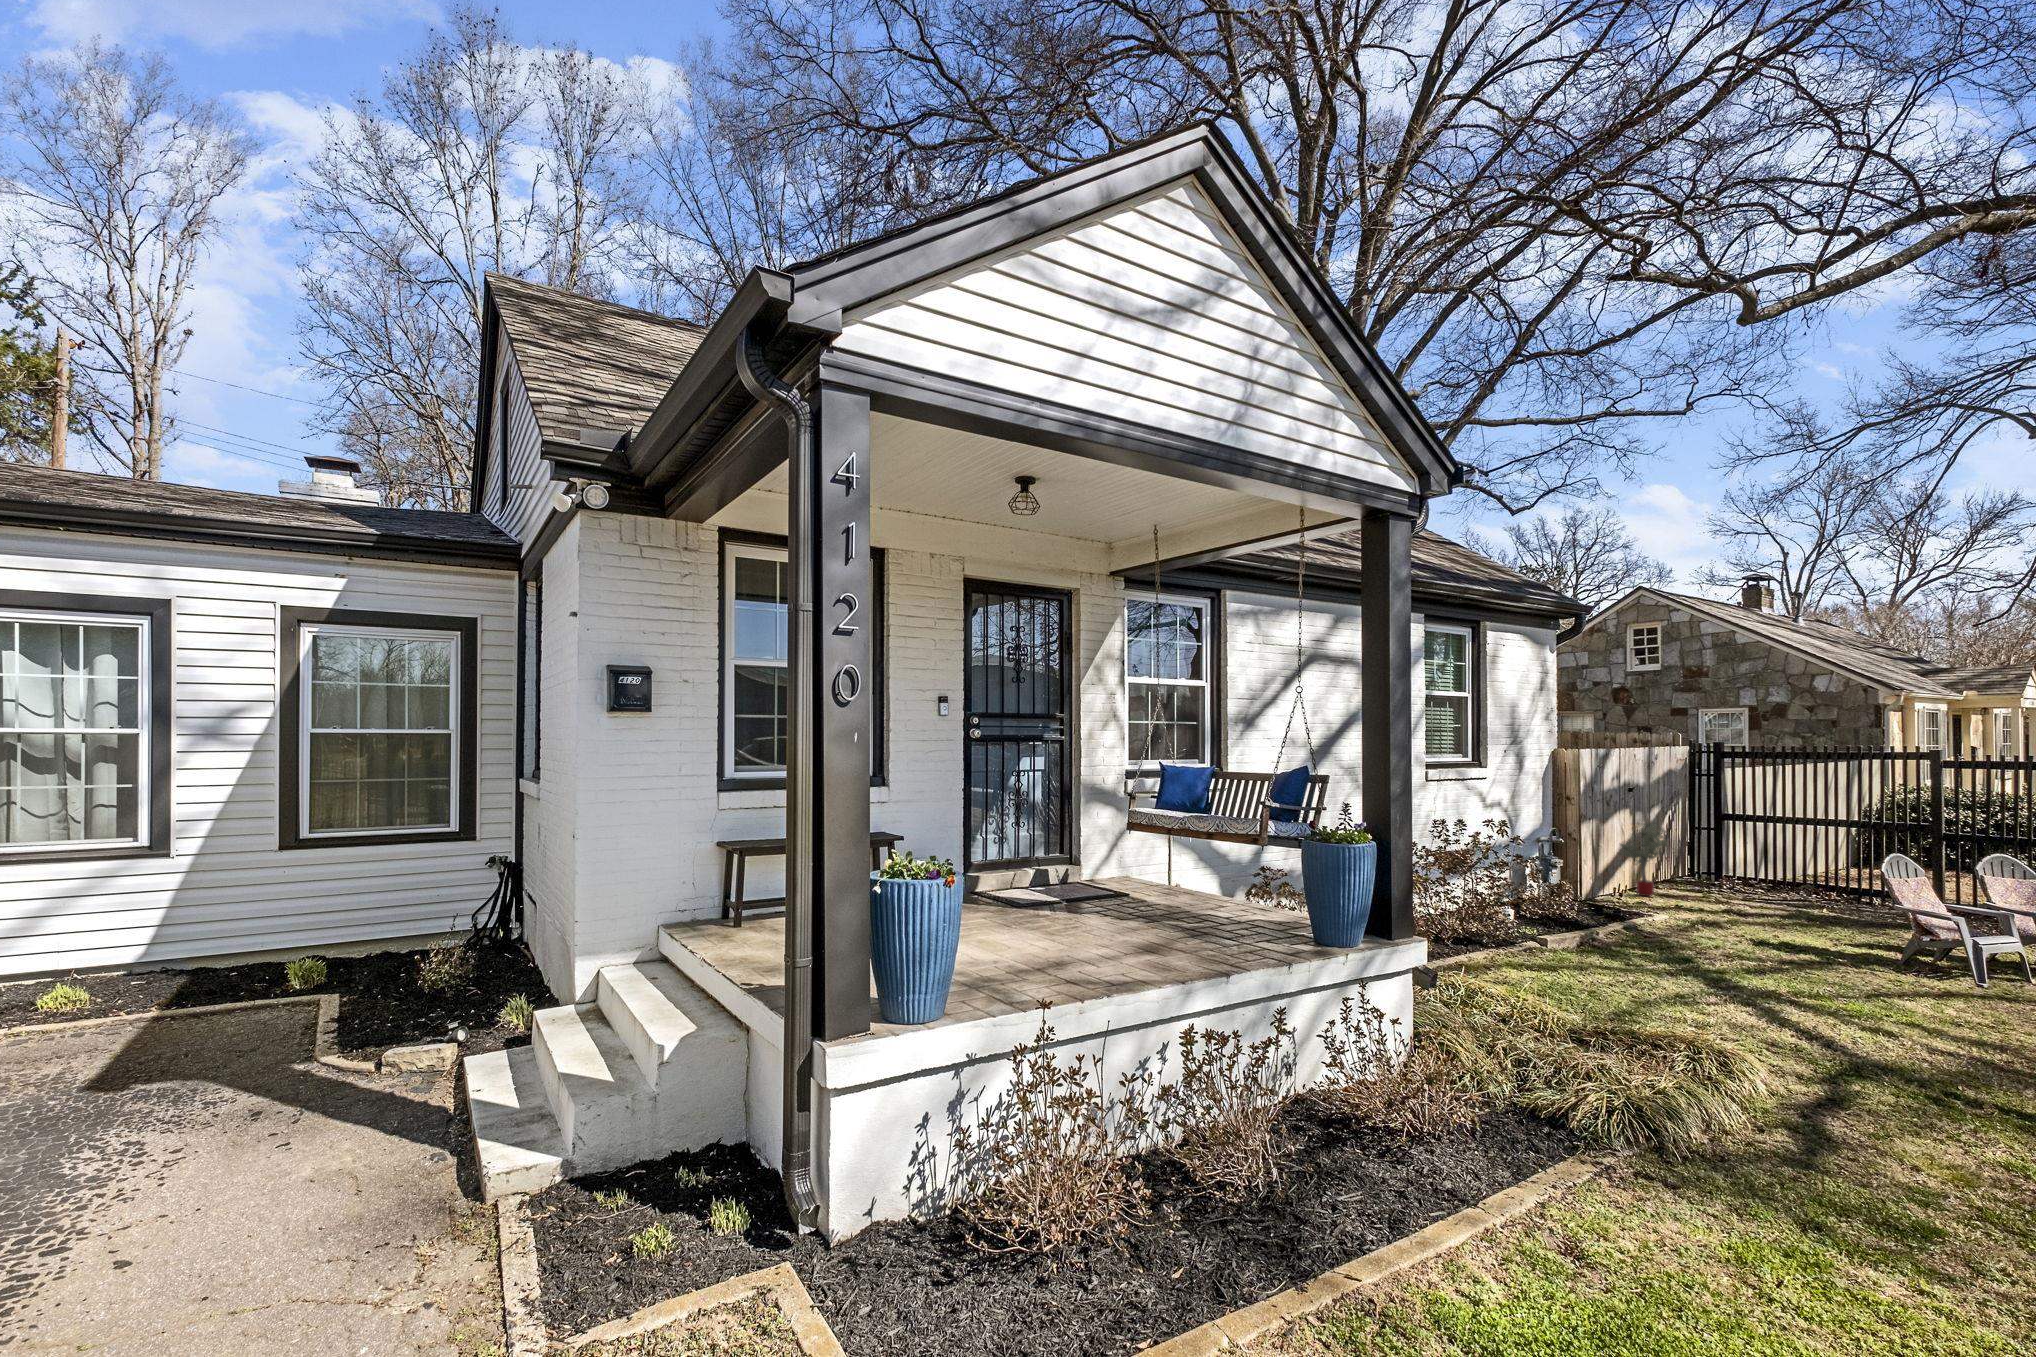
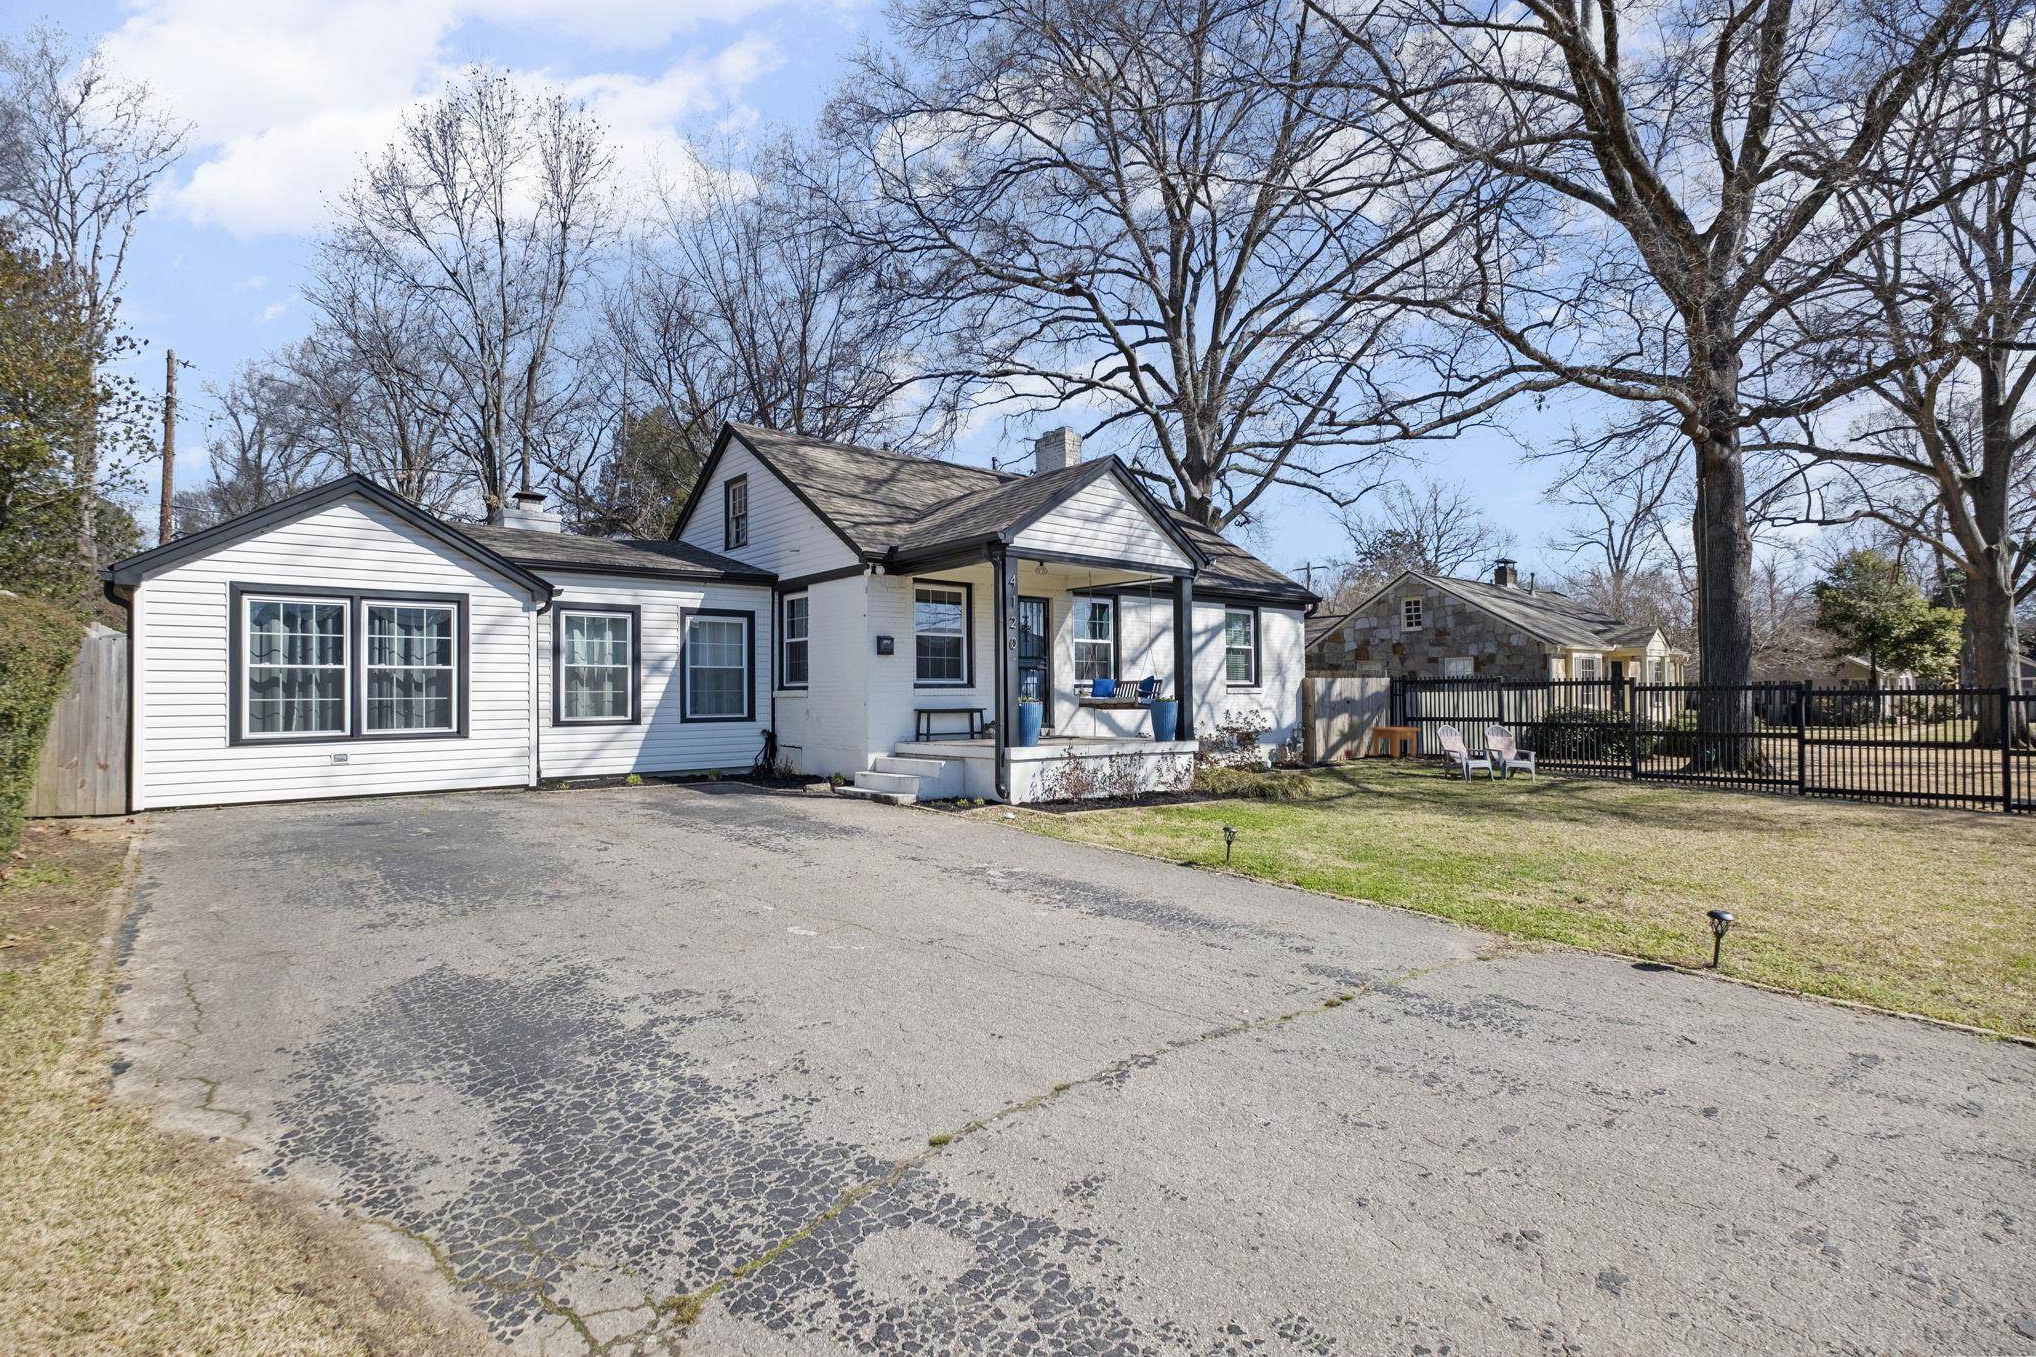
side table: none [1670,833,1766,894] -> present [1369,727,1419,757]

